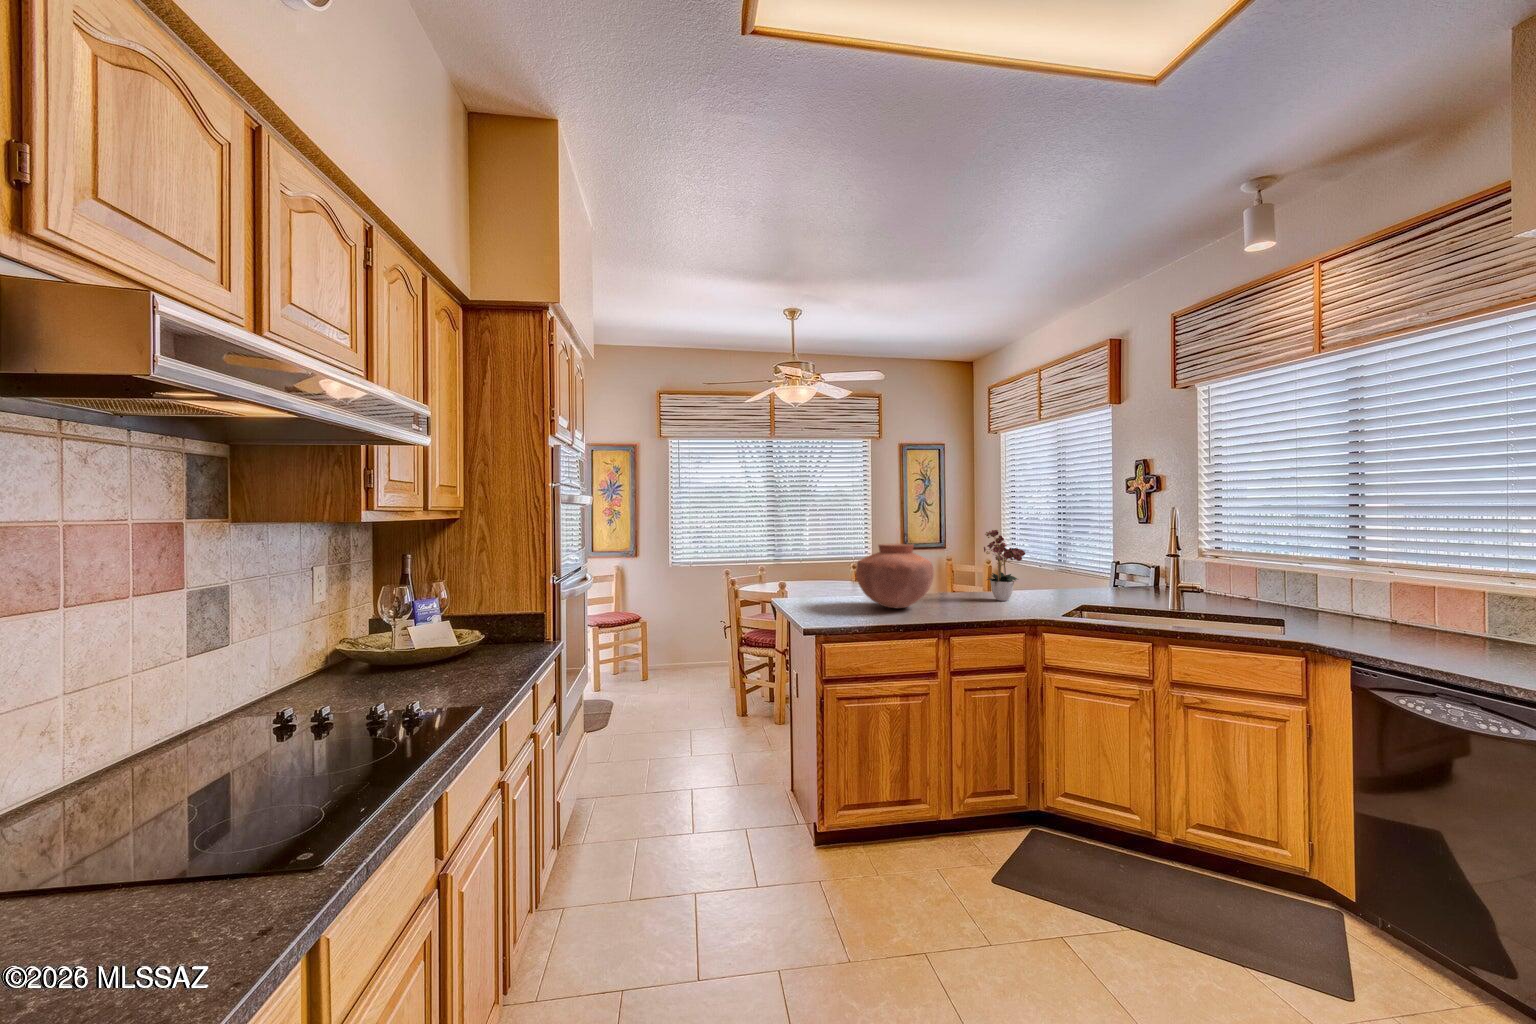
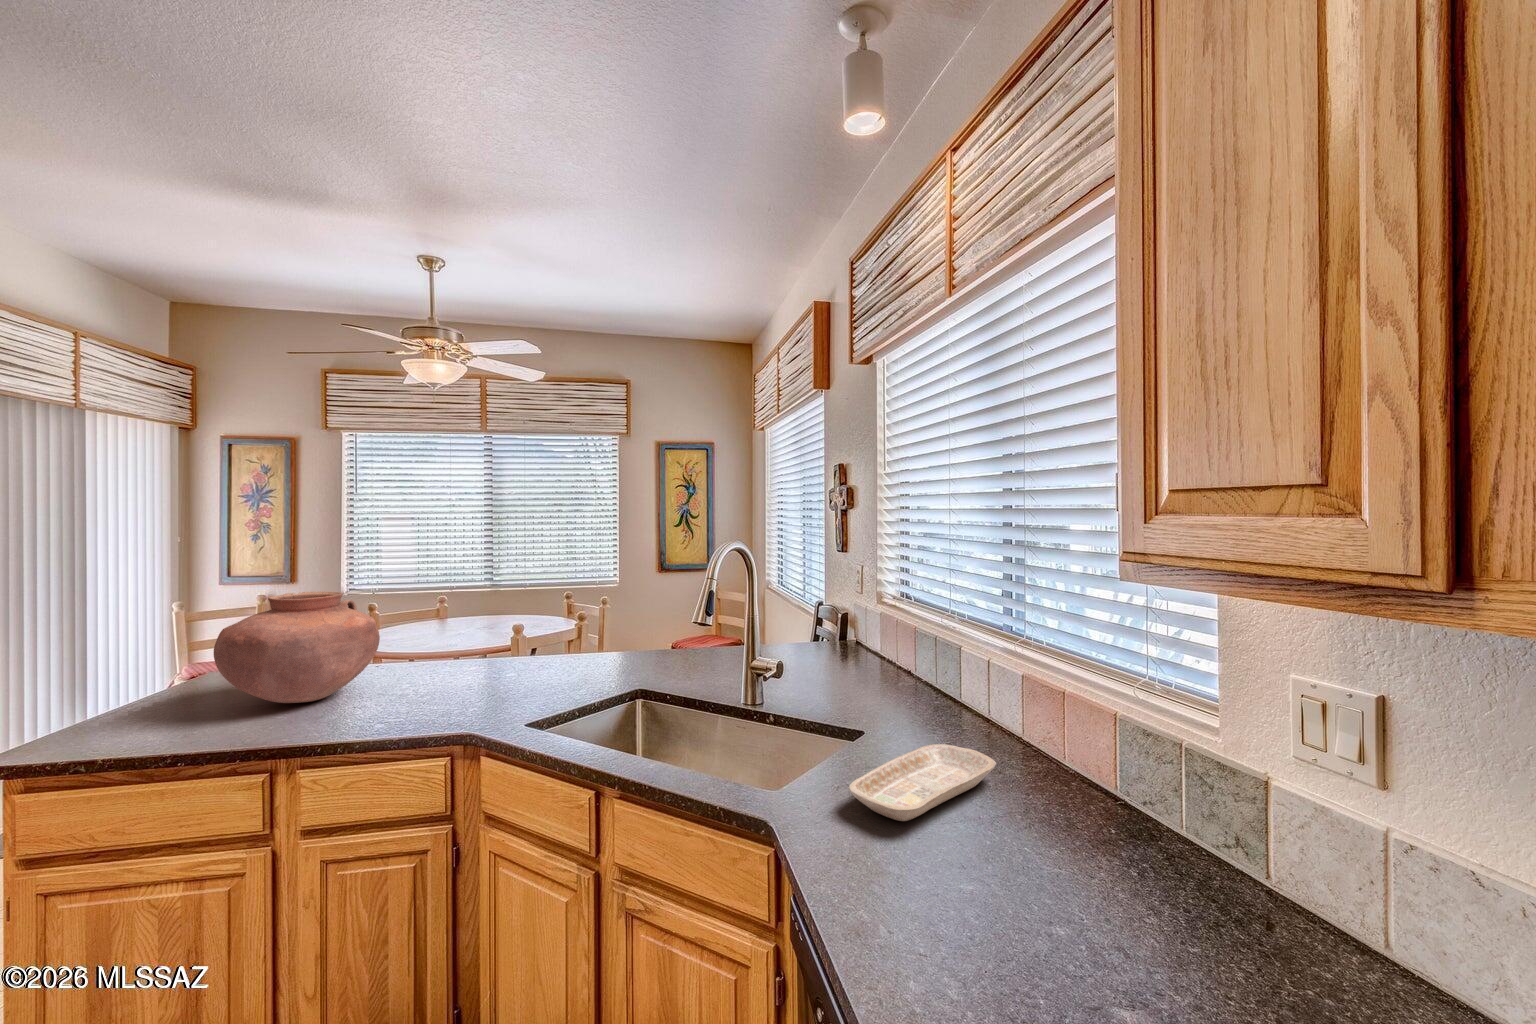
flower arrangement: present [984,530,1025,601] -> none [494,562,578,678]
tray: none [1330,617,1397,639] -> present [849,744,996,821]

